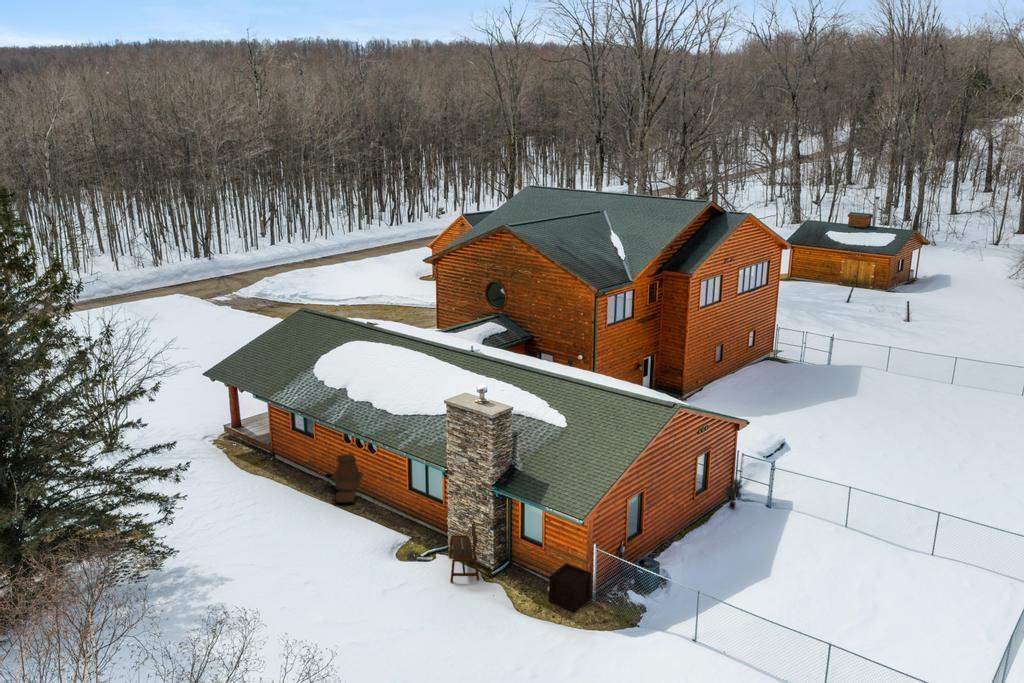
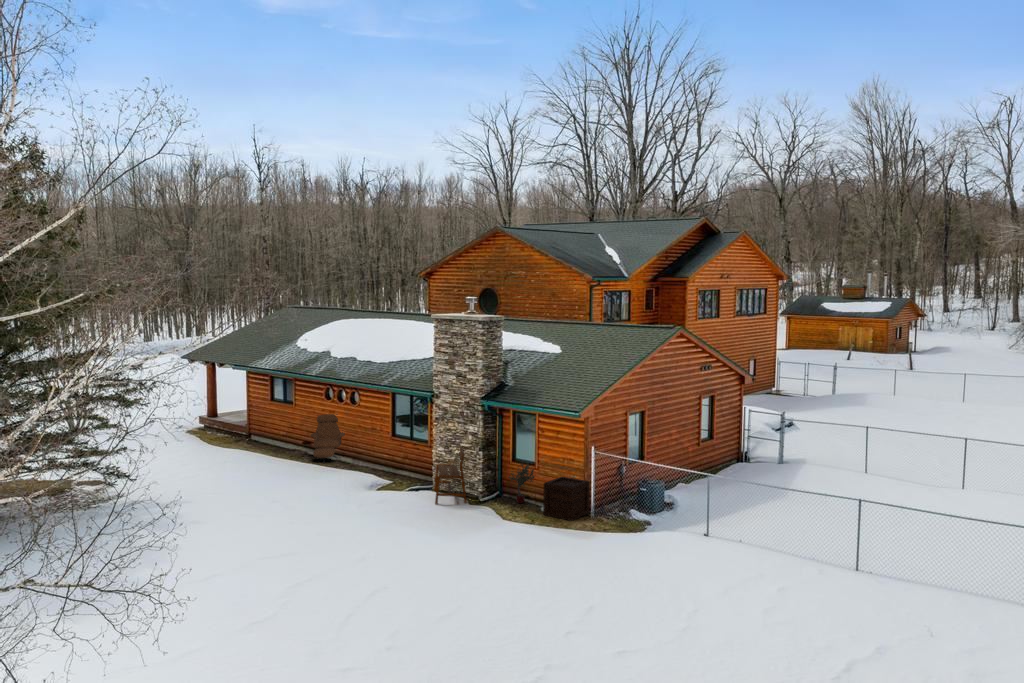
potted tree: present [724,479,742,509] -> present [508,462,534,503]

